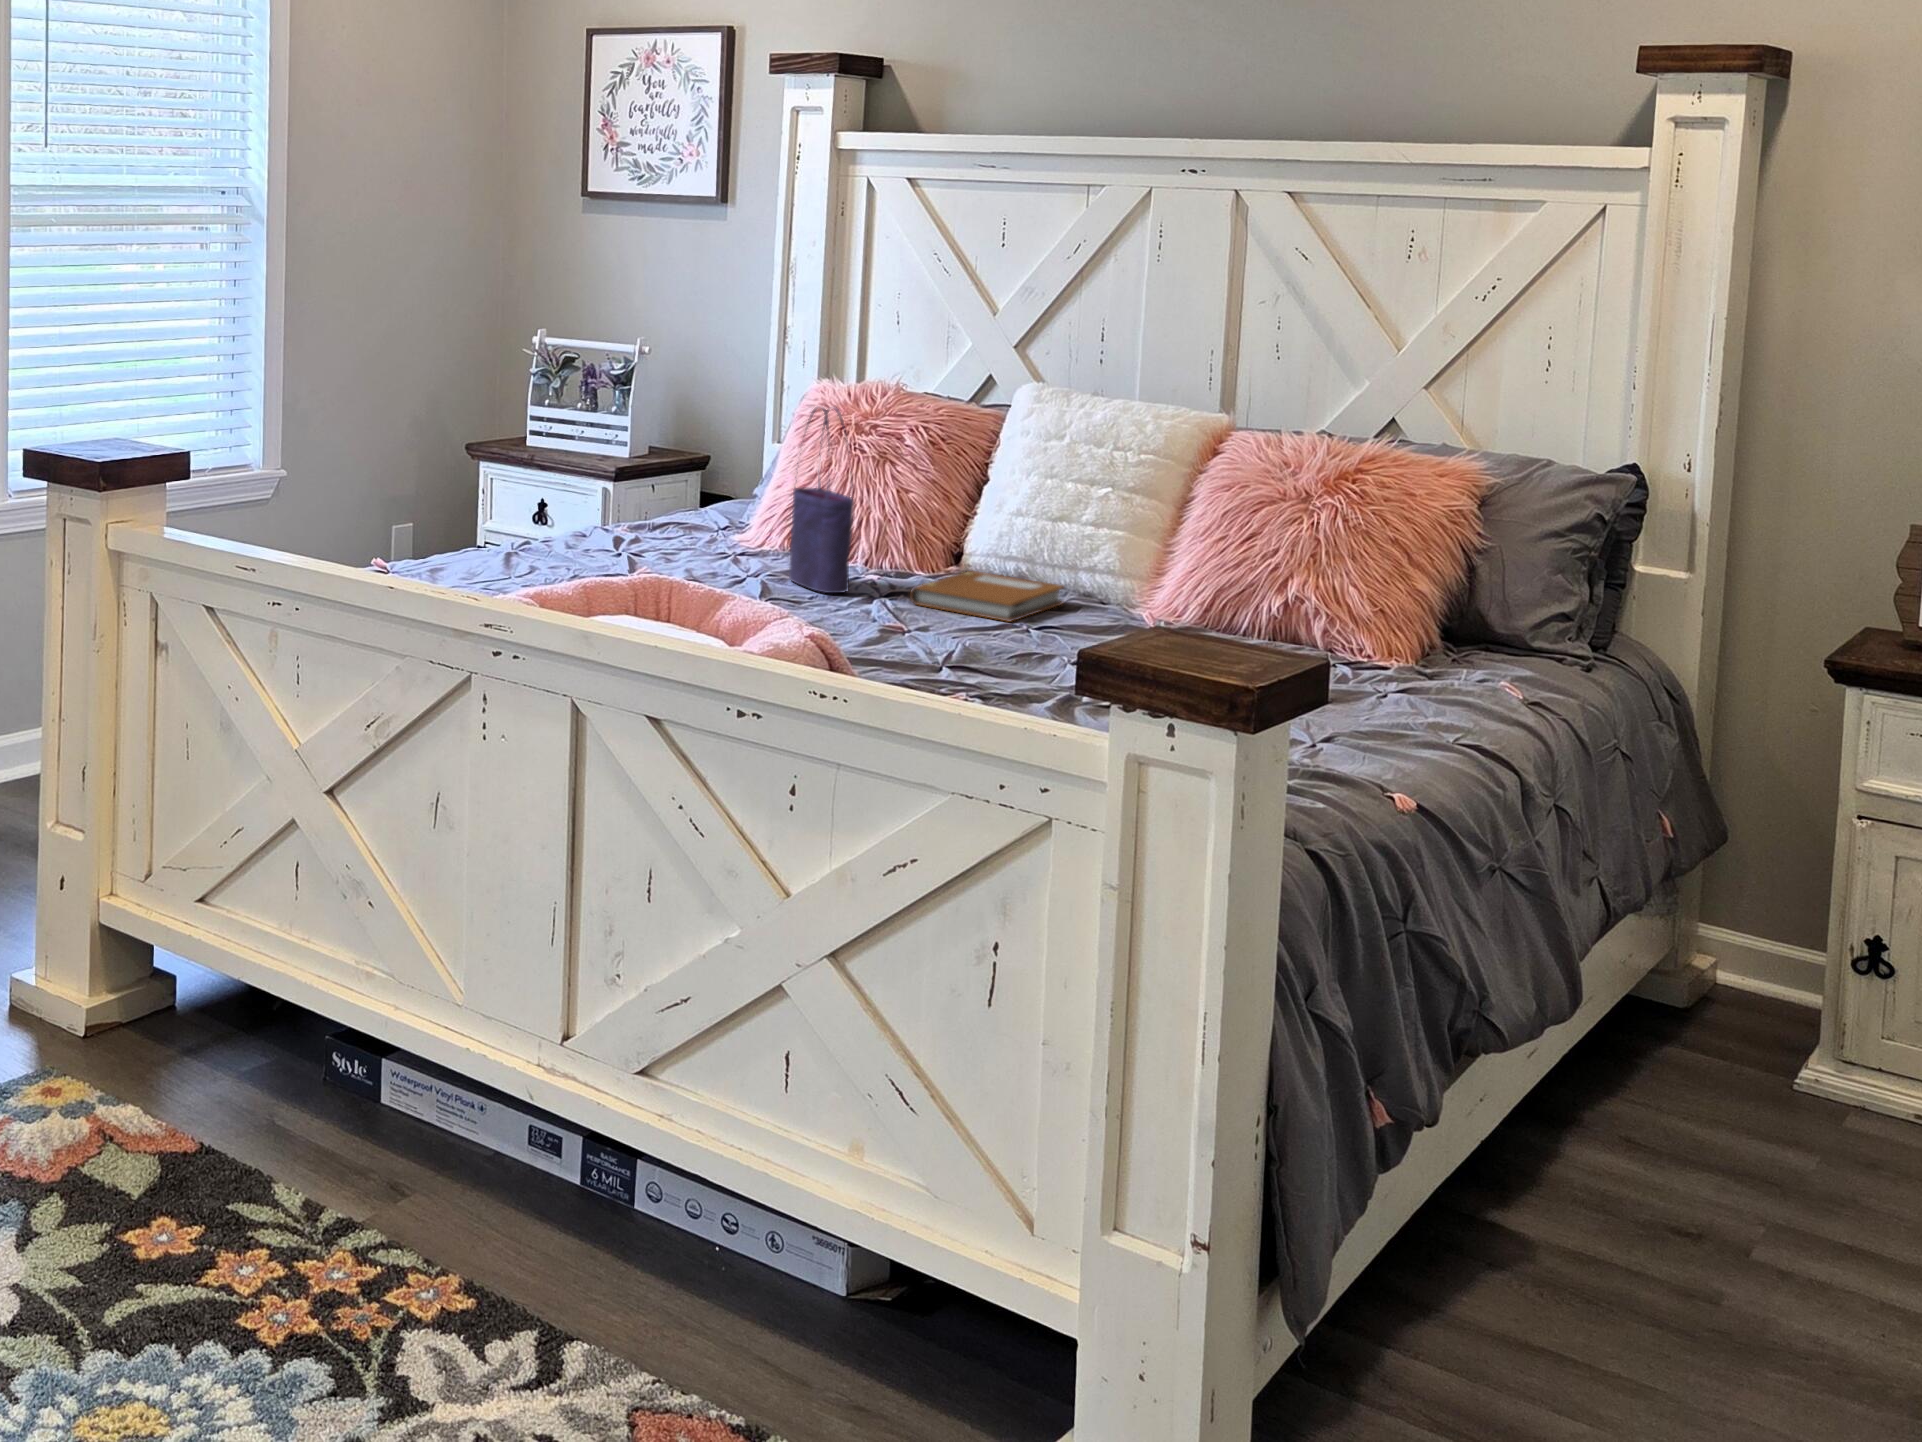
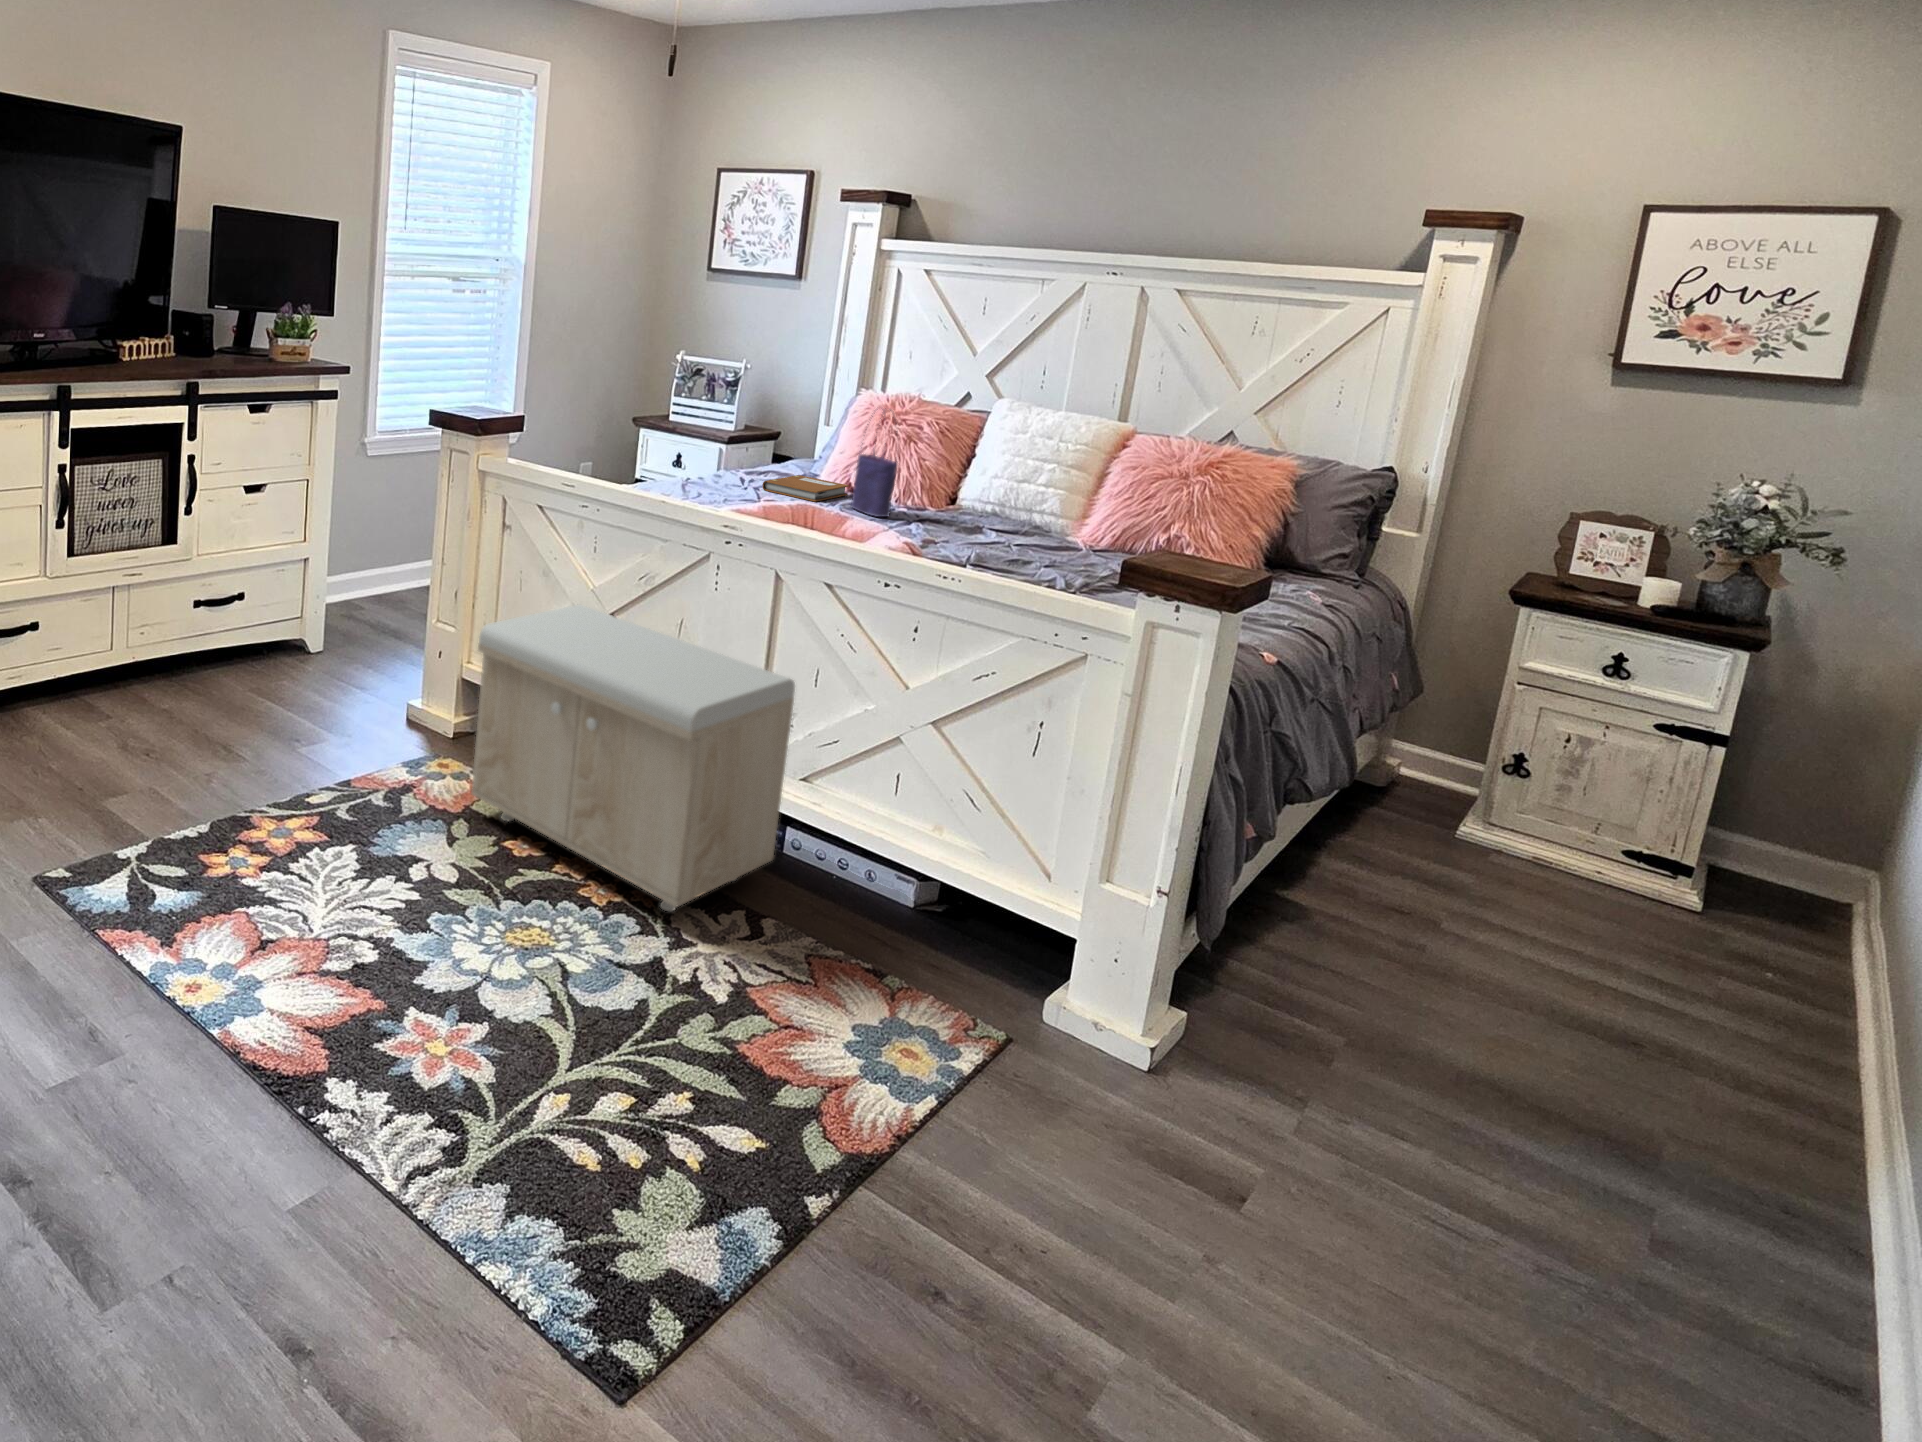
notebook: present [910,571,1064,622] -> present [763,475,849,502]
storage bench: none [66,781,612,1346] -> present [471,605,795,911]

